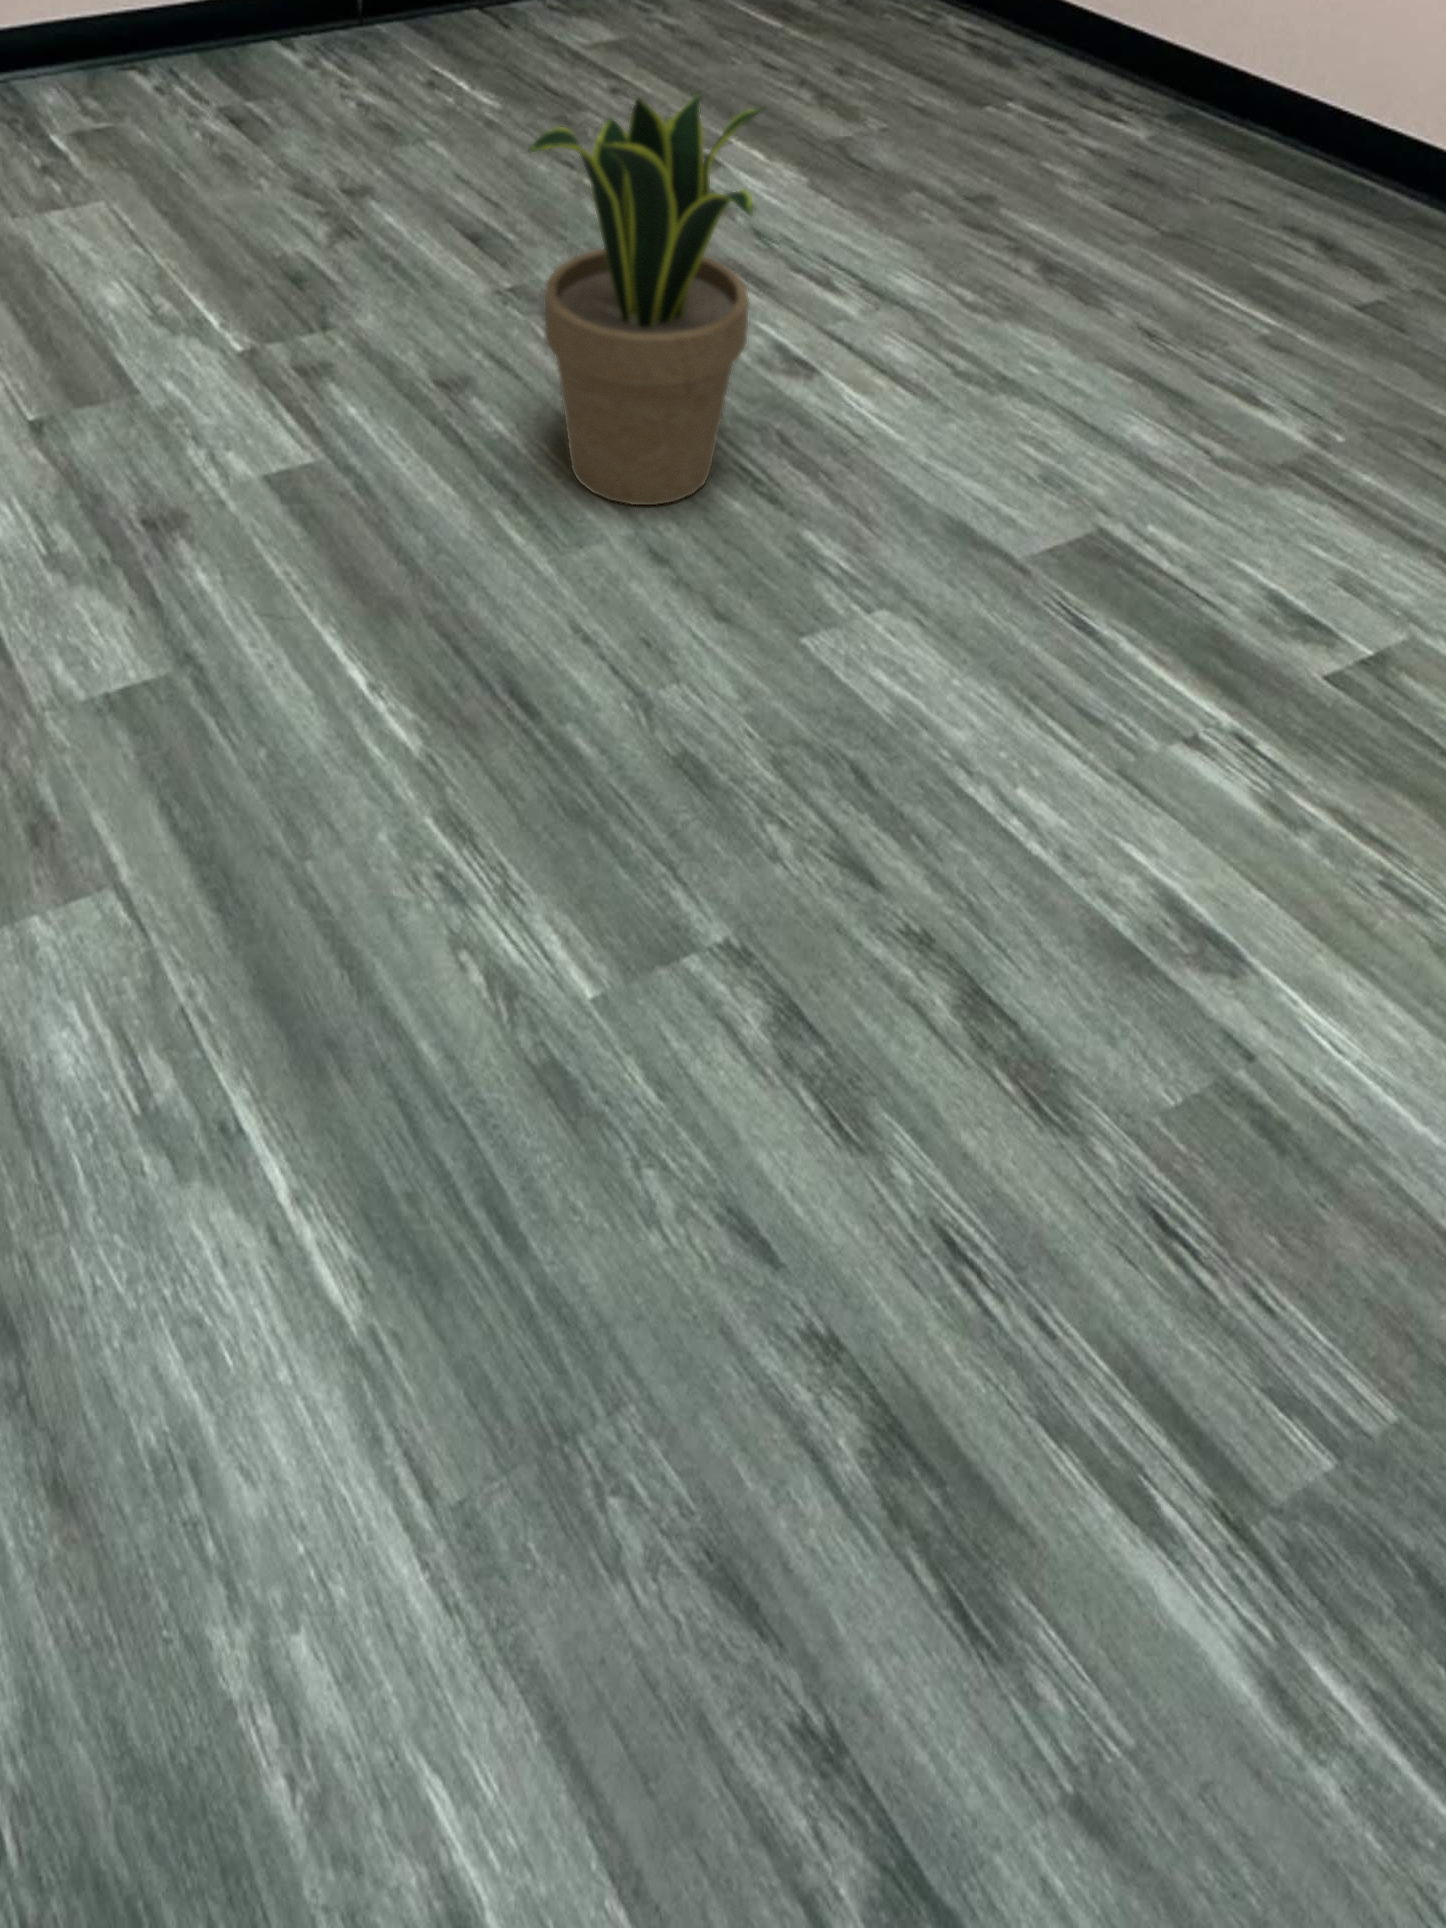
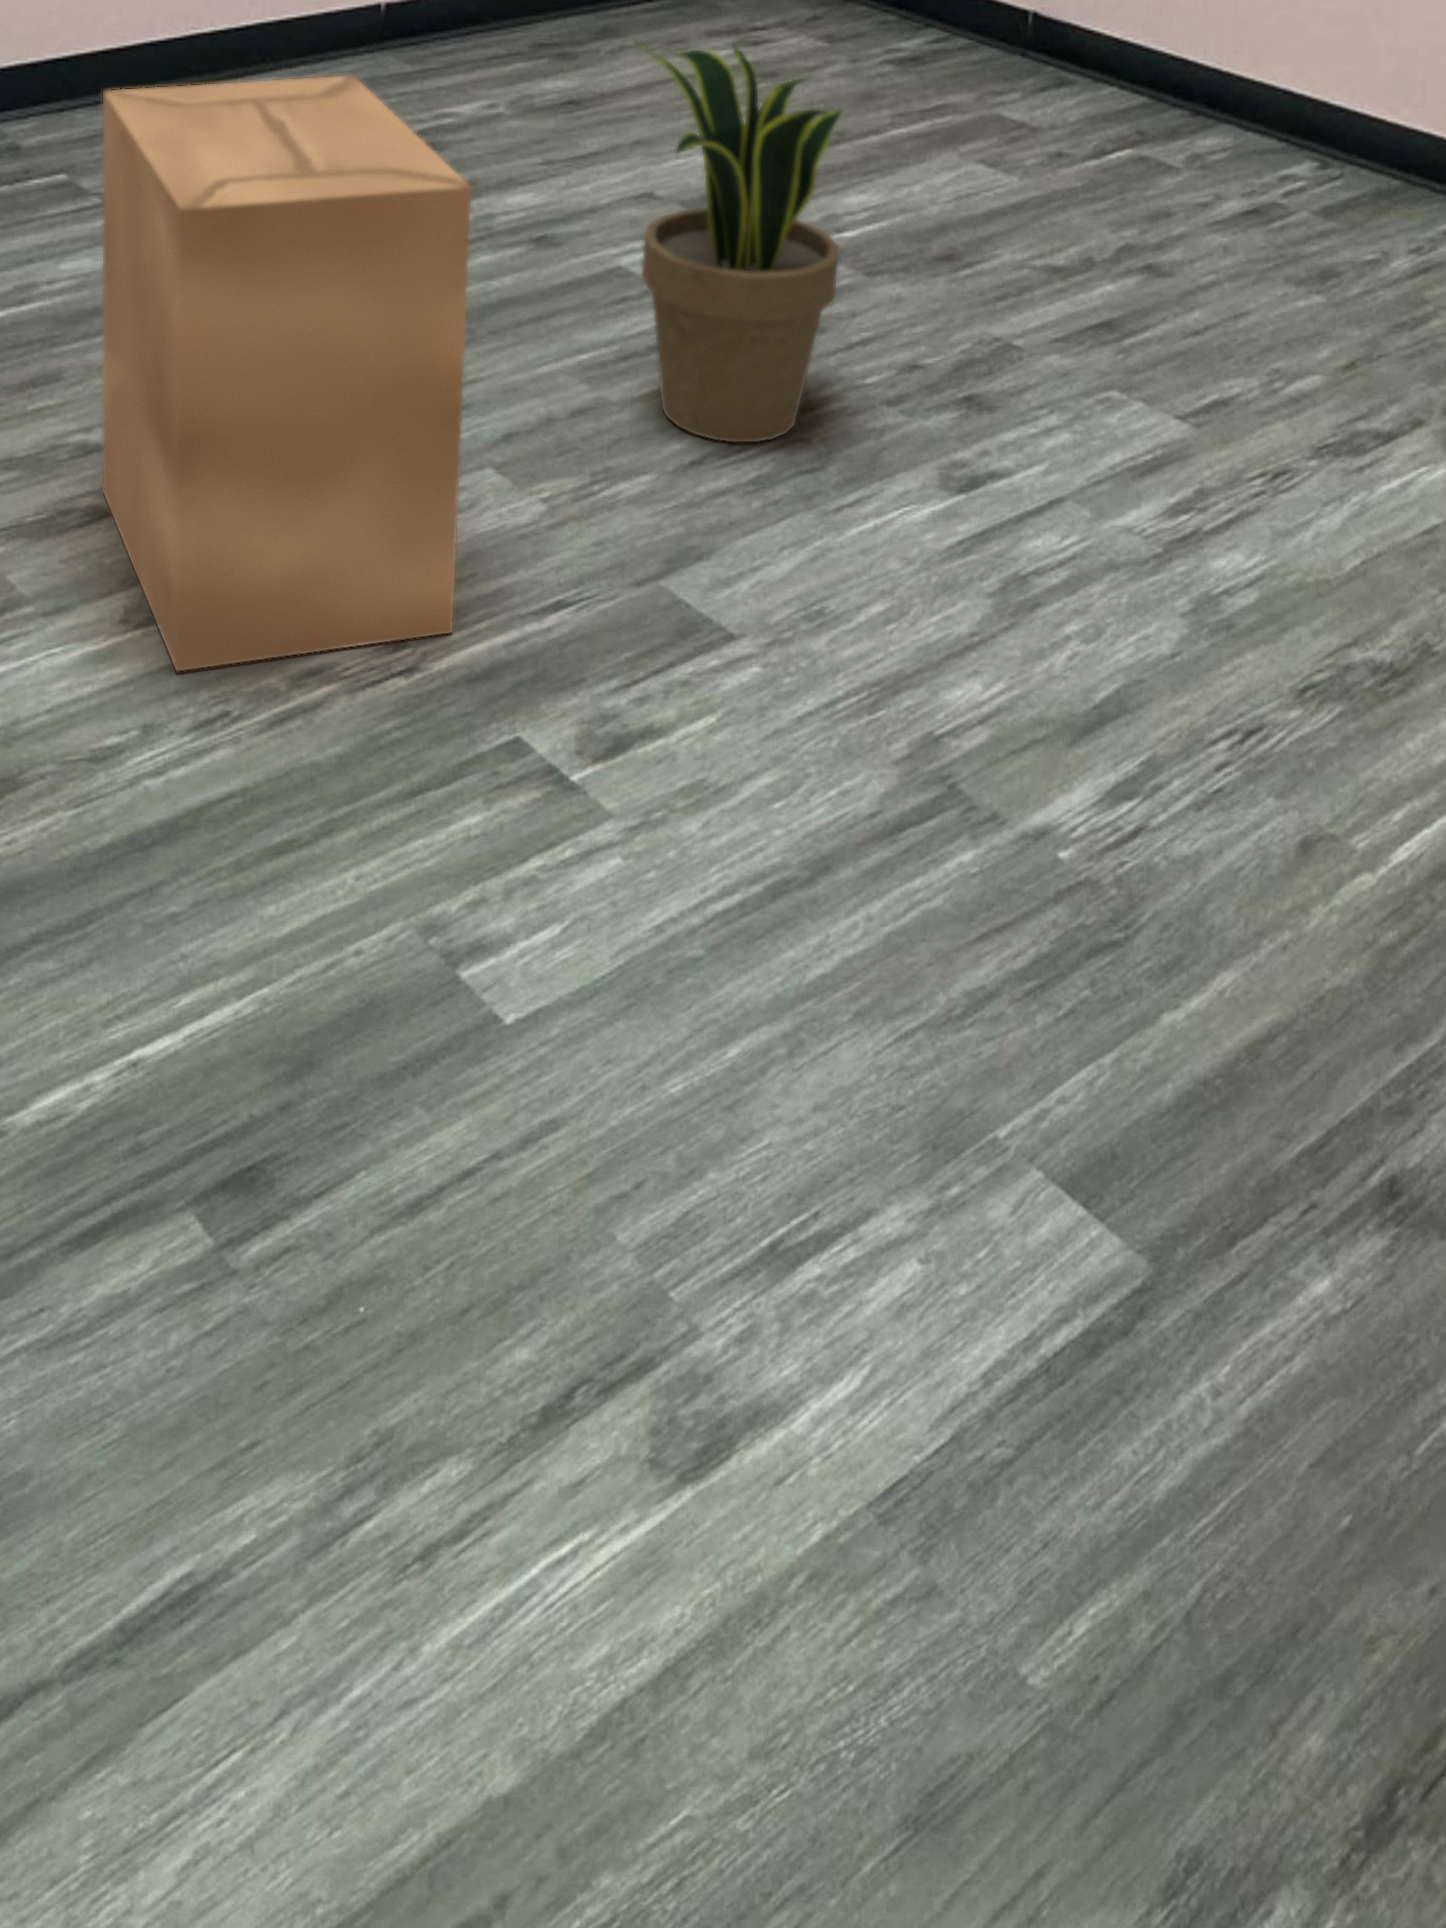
cardboard box: none [786,261,1396,1001] -> present [103,76,471,671]

